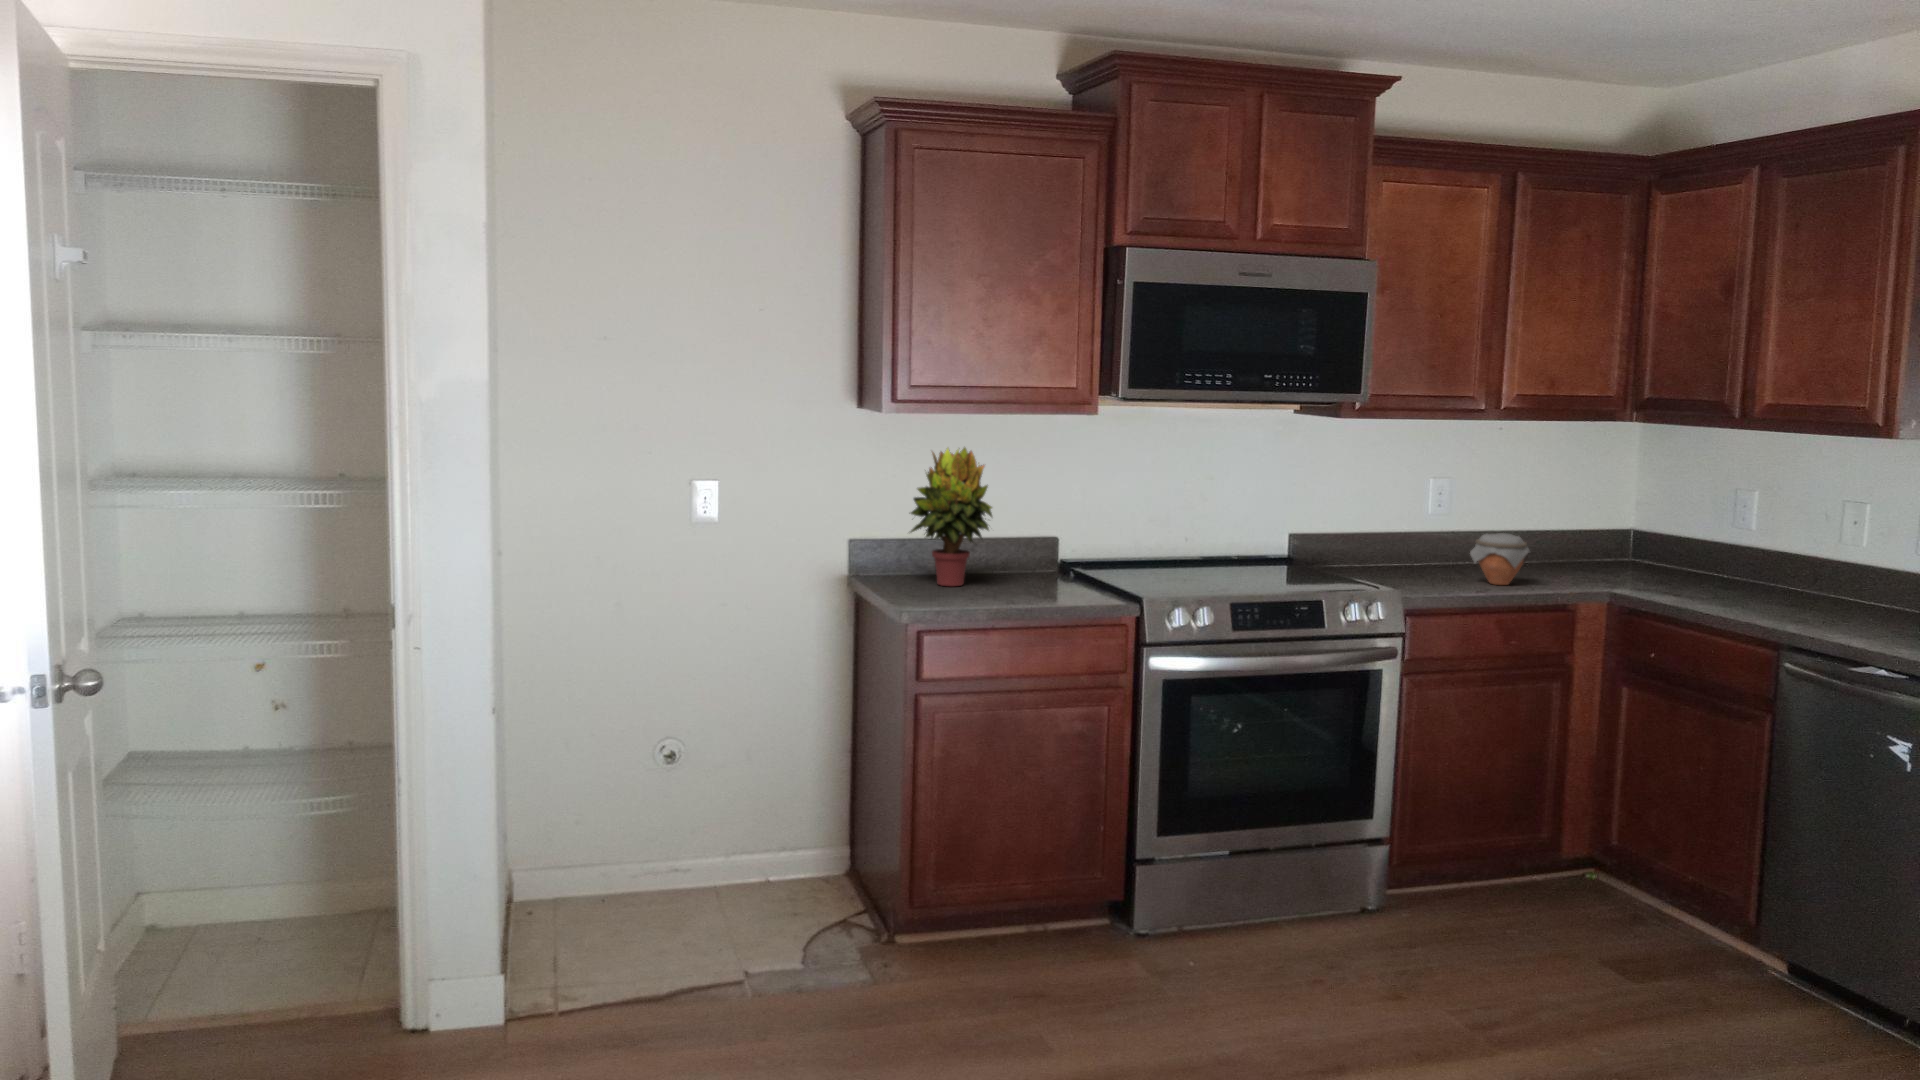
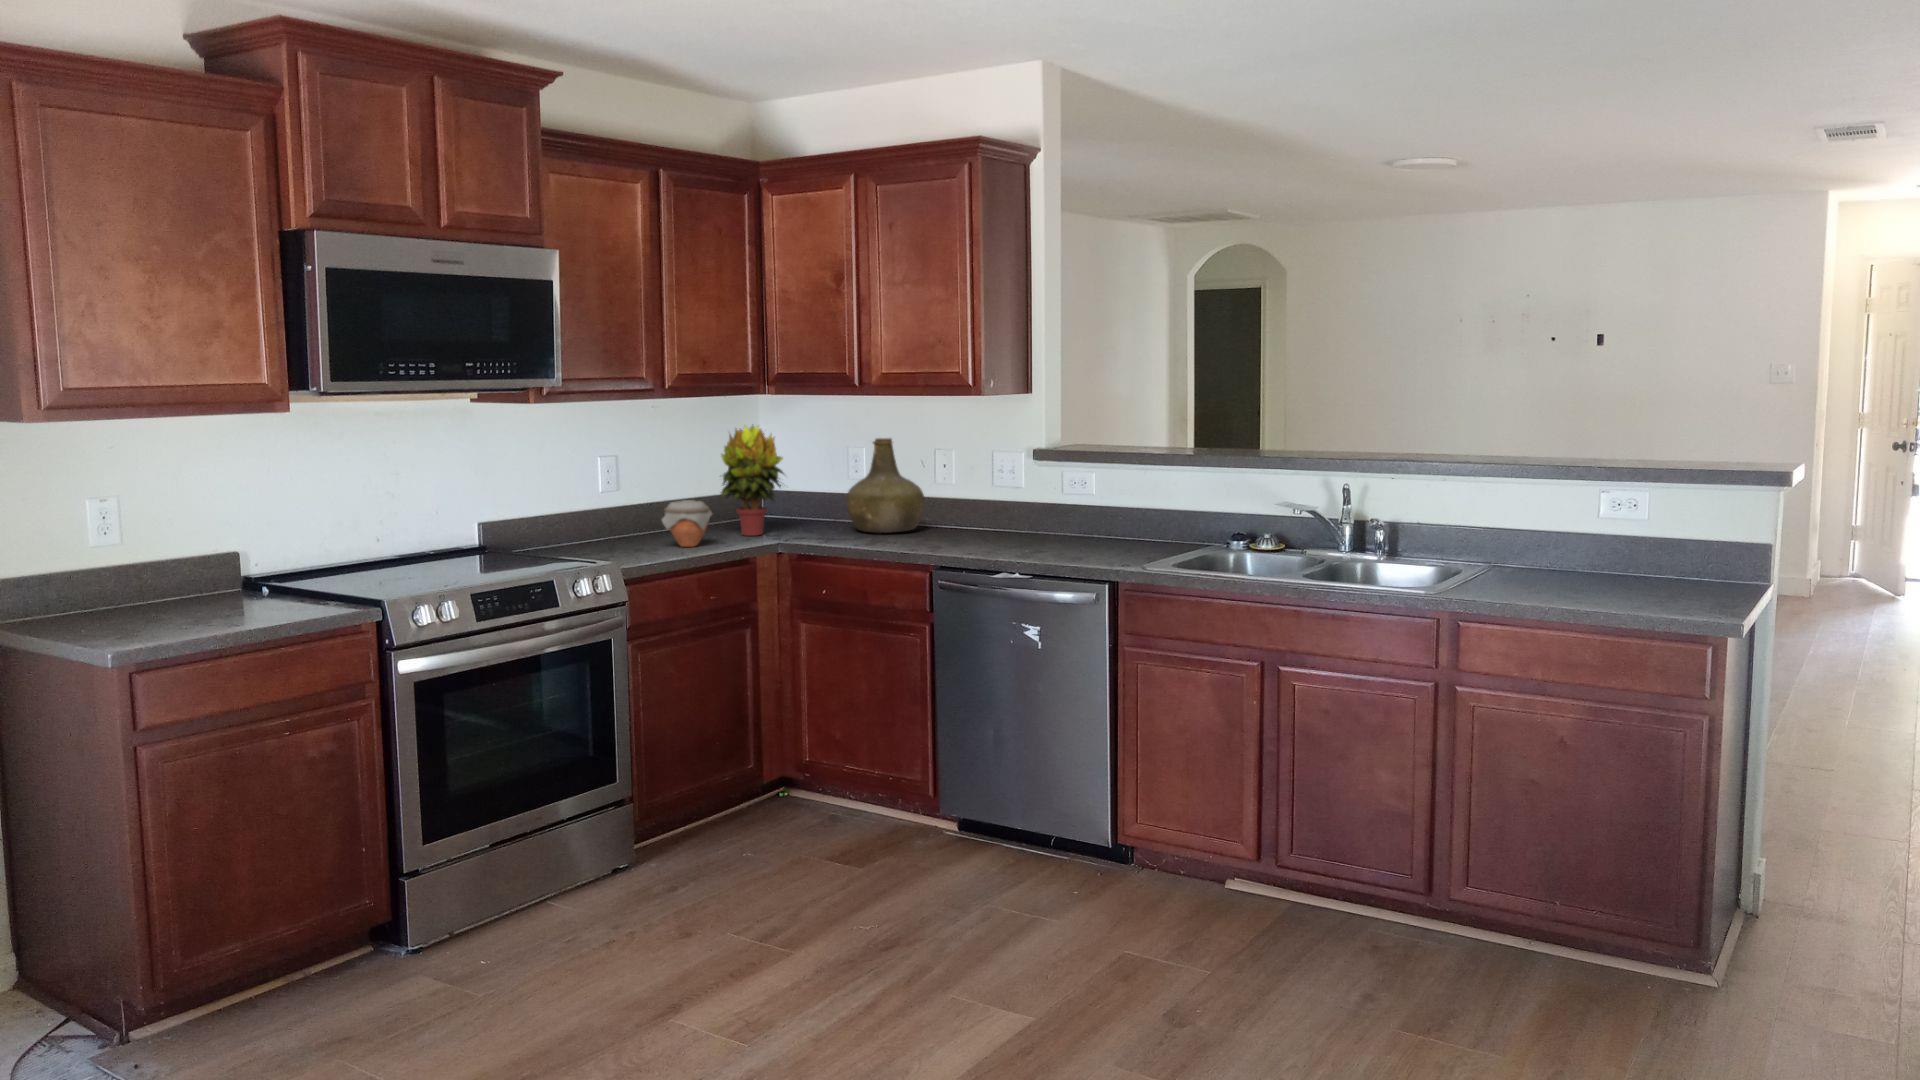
potted plant: present [910,448,992,586] -> present [721,425,784,536]
bottle: none [1709,483,1816,599] -> present [846,438,925,533]

